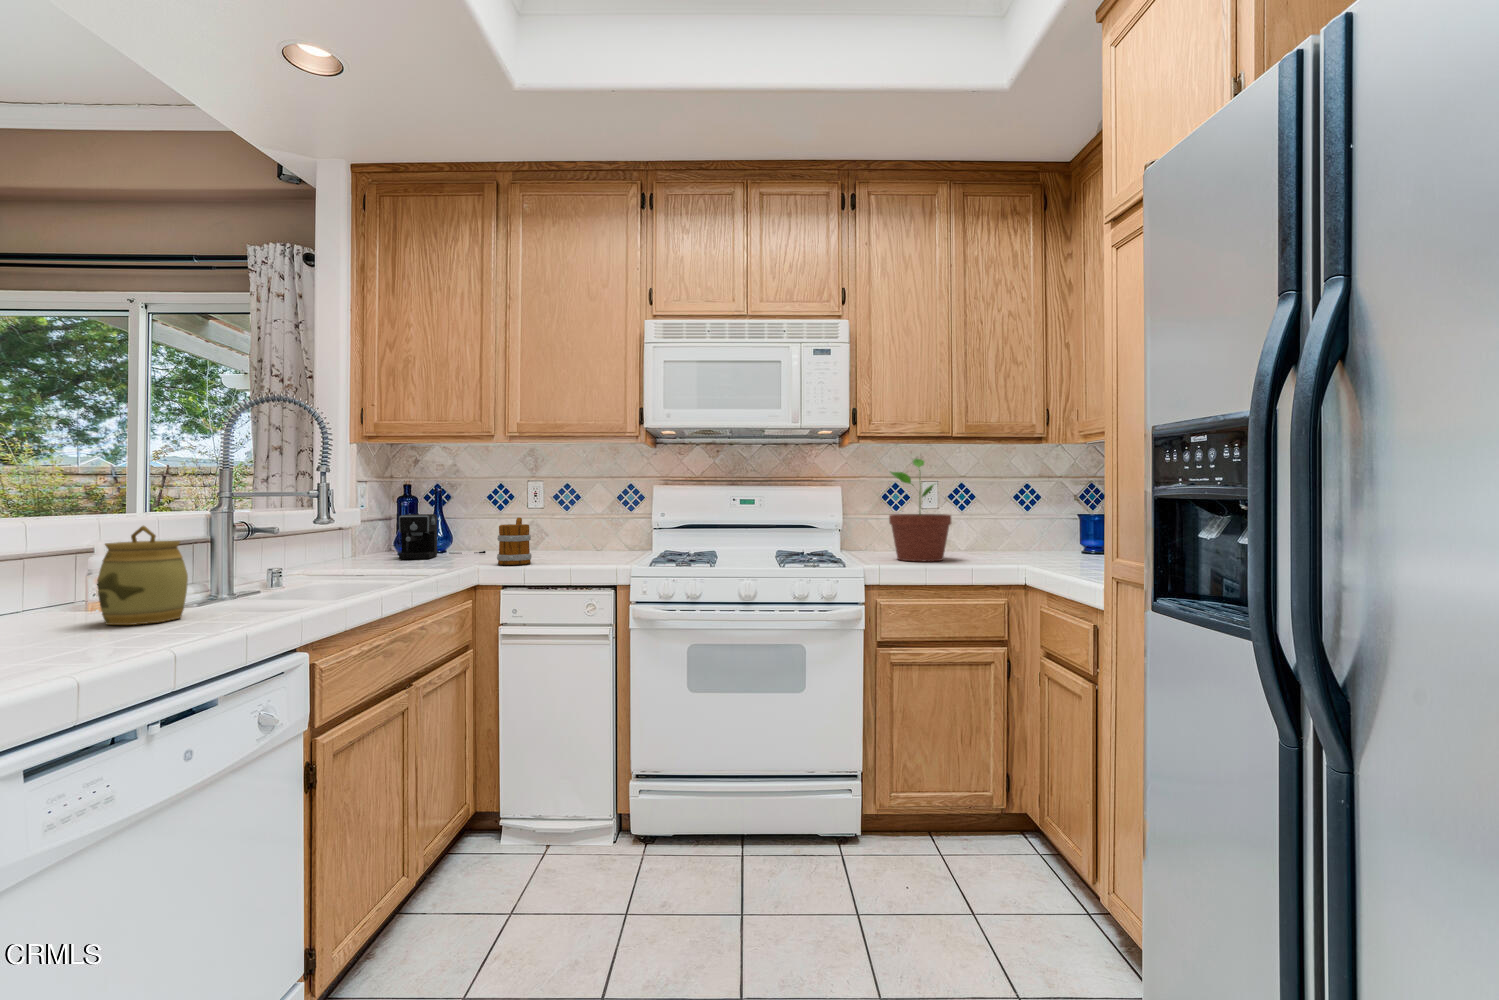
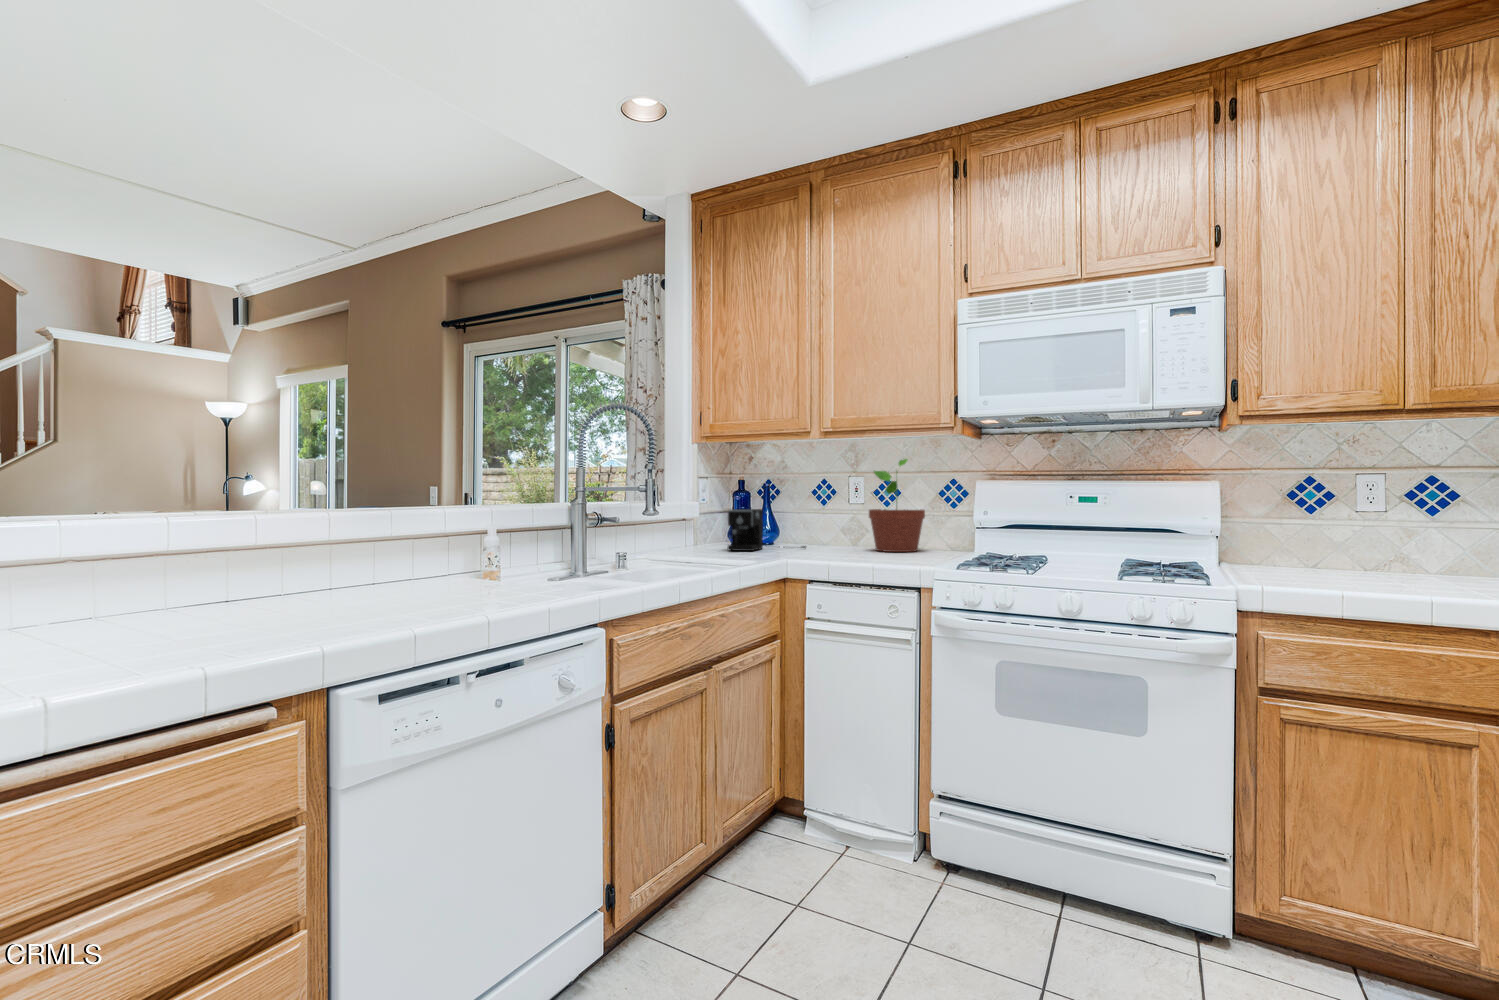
potted plant: present [889,459,951,561] -> present [869,459,925,552]
mug: present [497,518,532,565] -> none [805,513,839,561]
jar: present [97,526,188,625] -> none [469,514,531,593]

